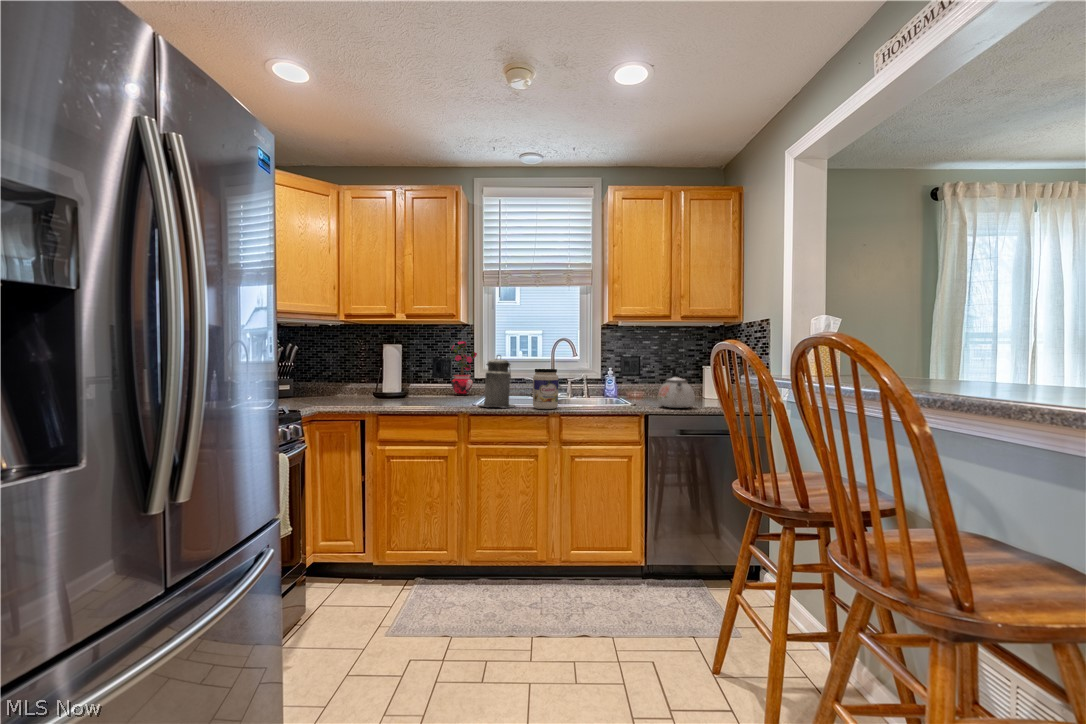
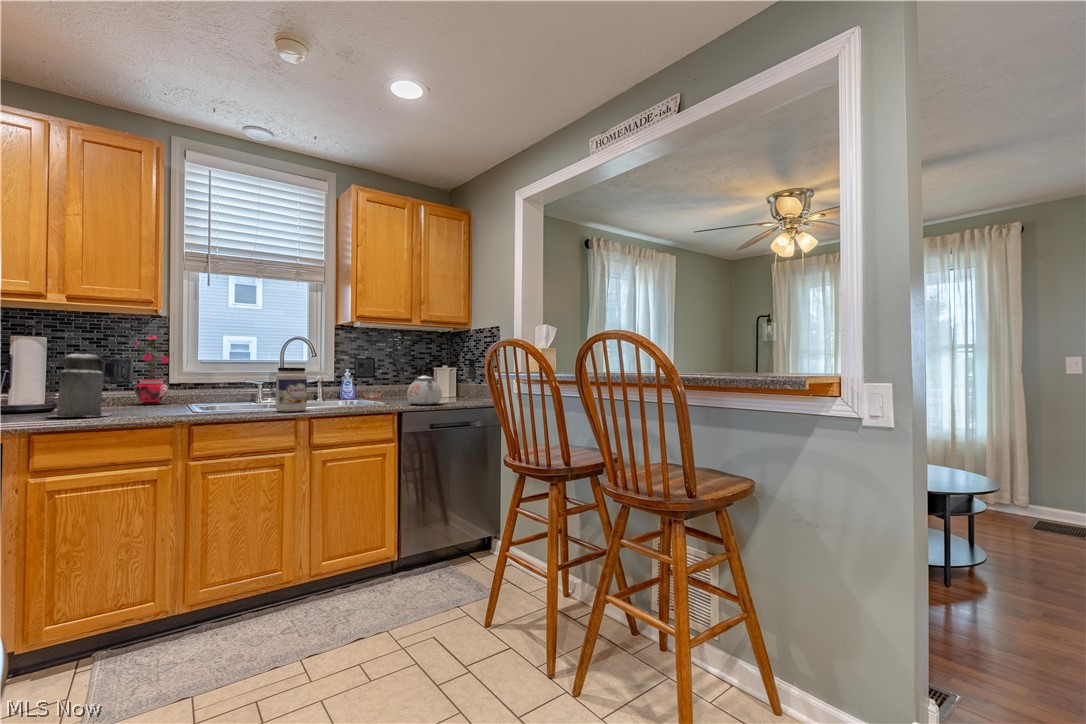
canister: present [480,355,515,407] -> present [50,348,111,417]

